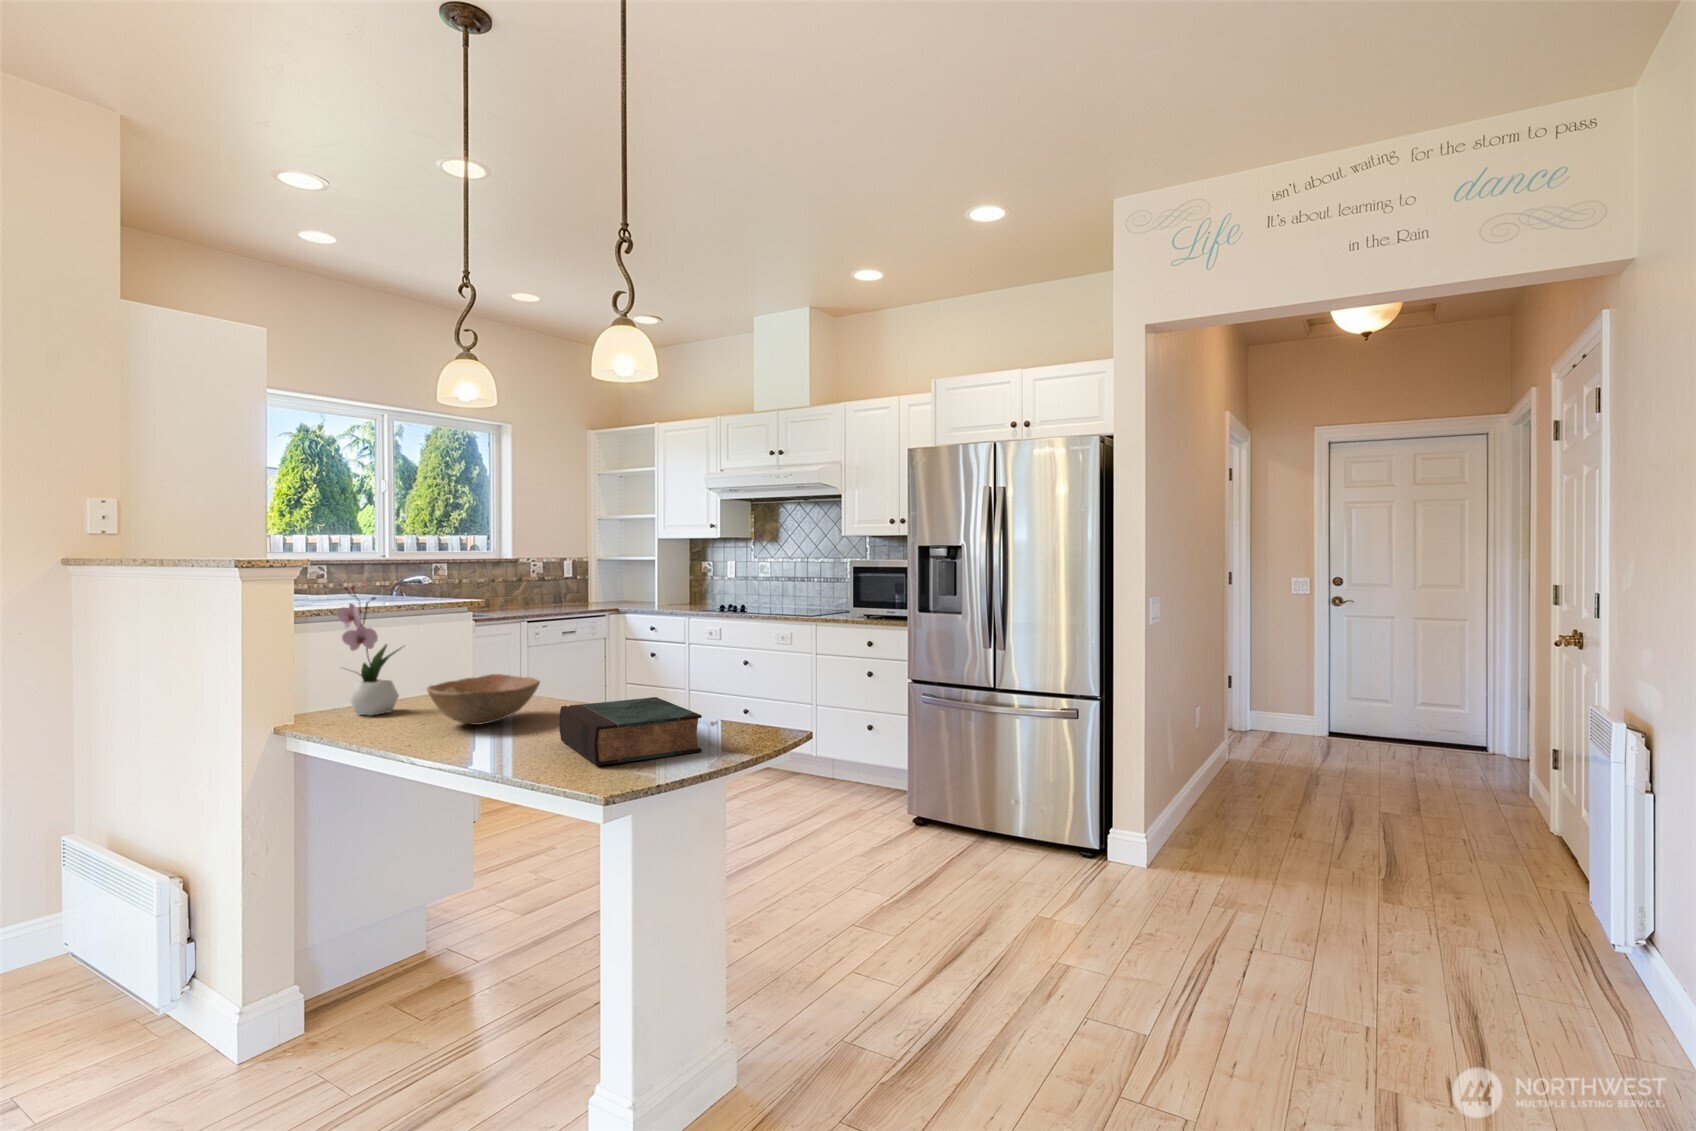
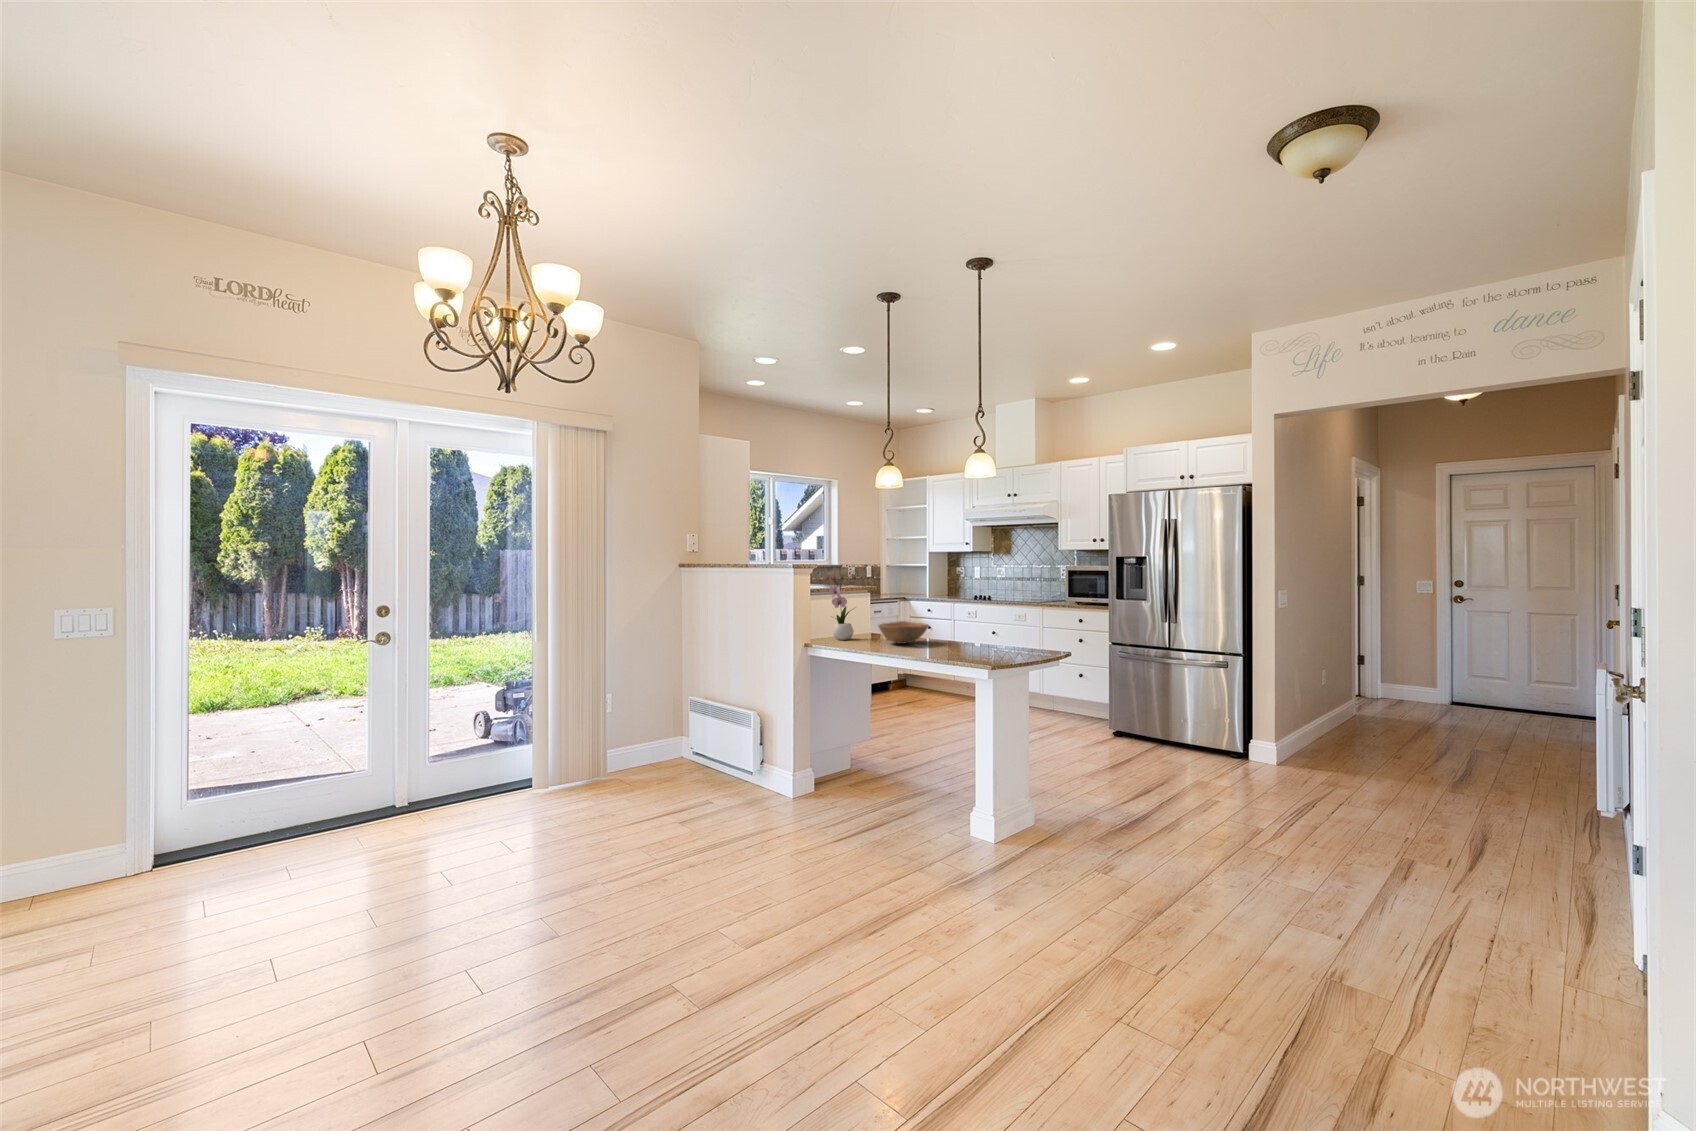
book: present [559,697,702,766] -> none [950,632,1023,657]

